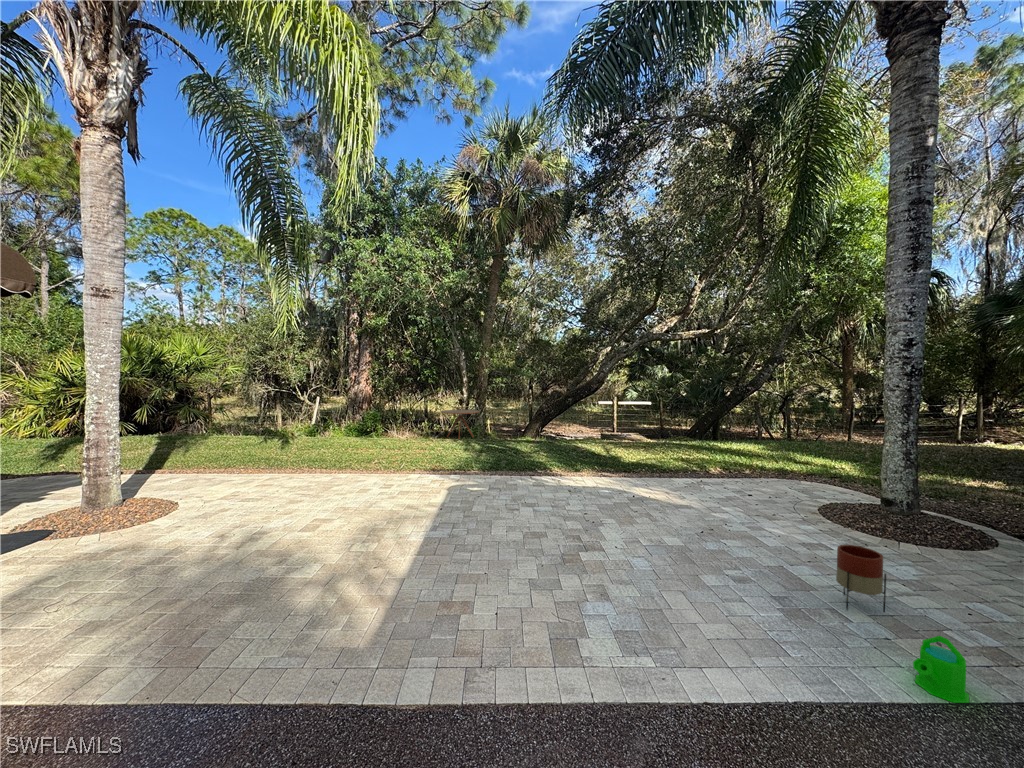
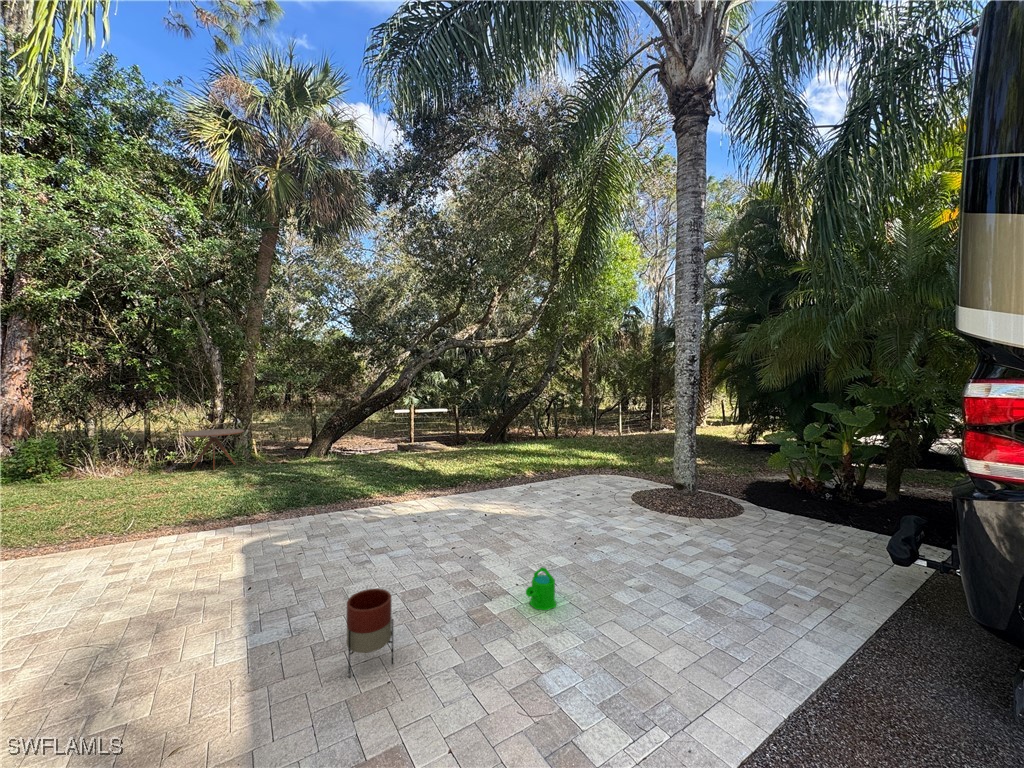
planter: present [836,545,886,612] -> present [346,589,393,677]
watering can: present [913,636,970,703] -> present [526,567,556,610]

